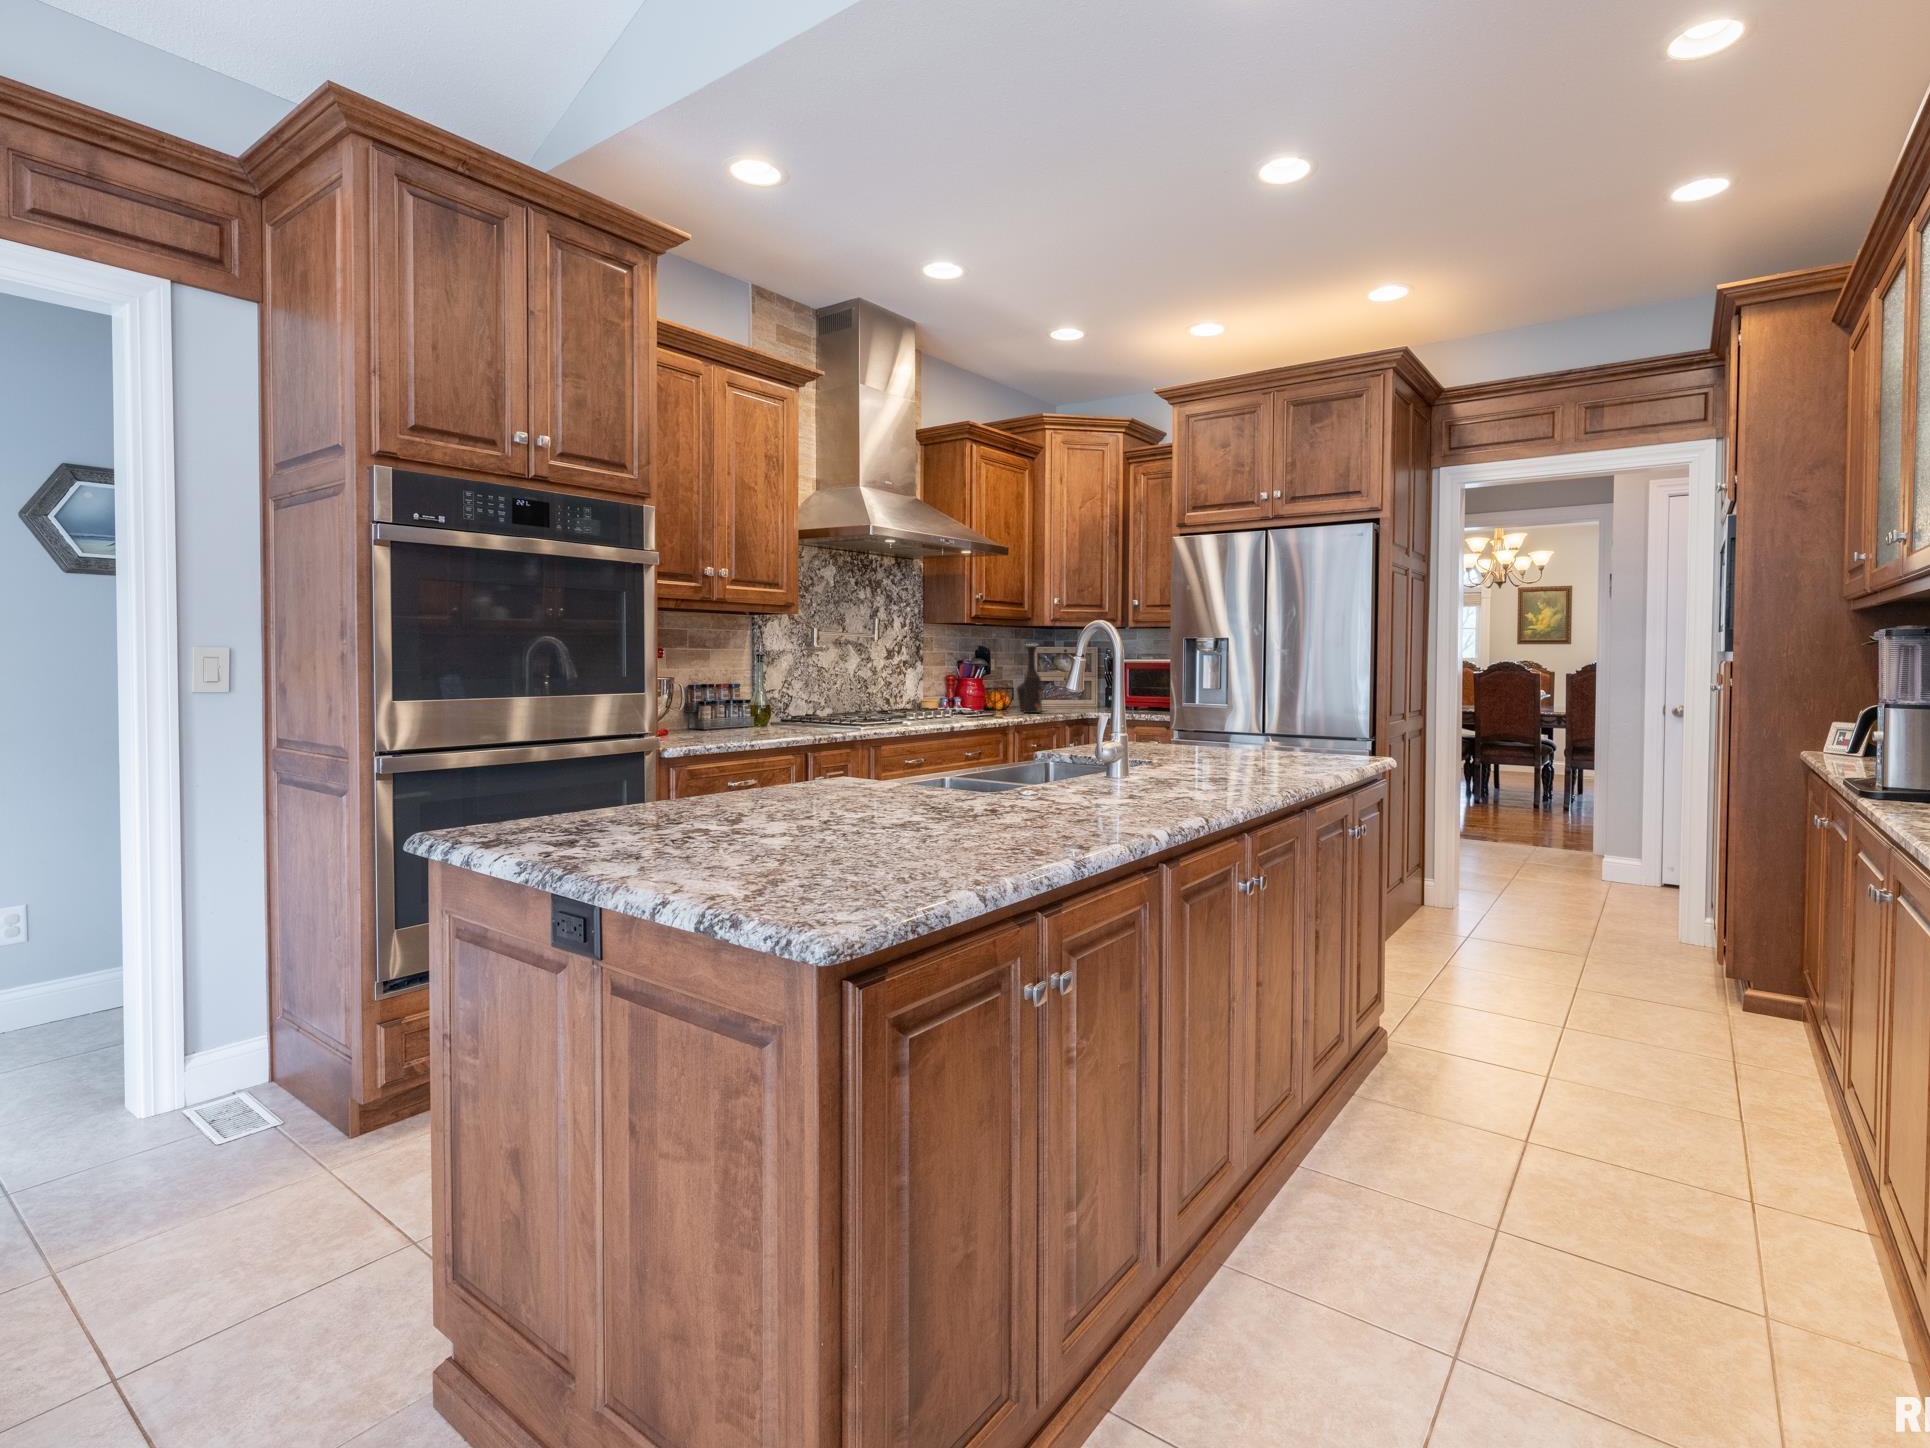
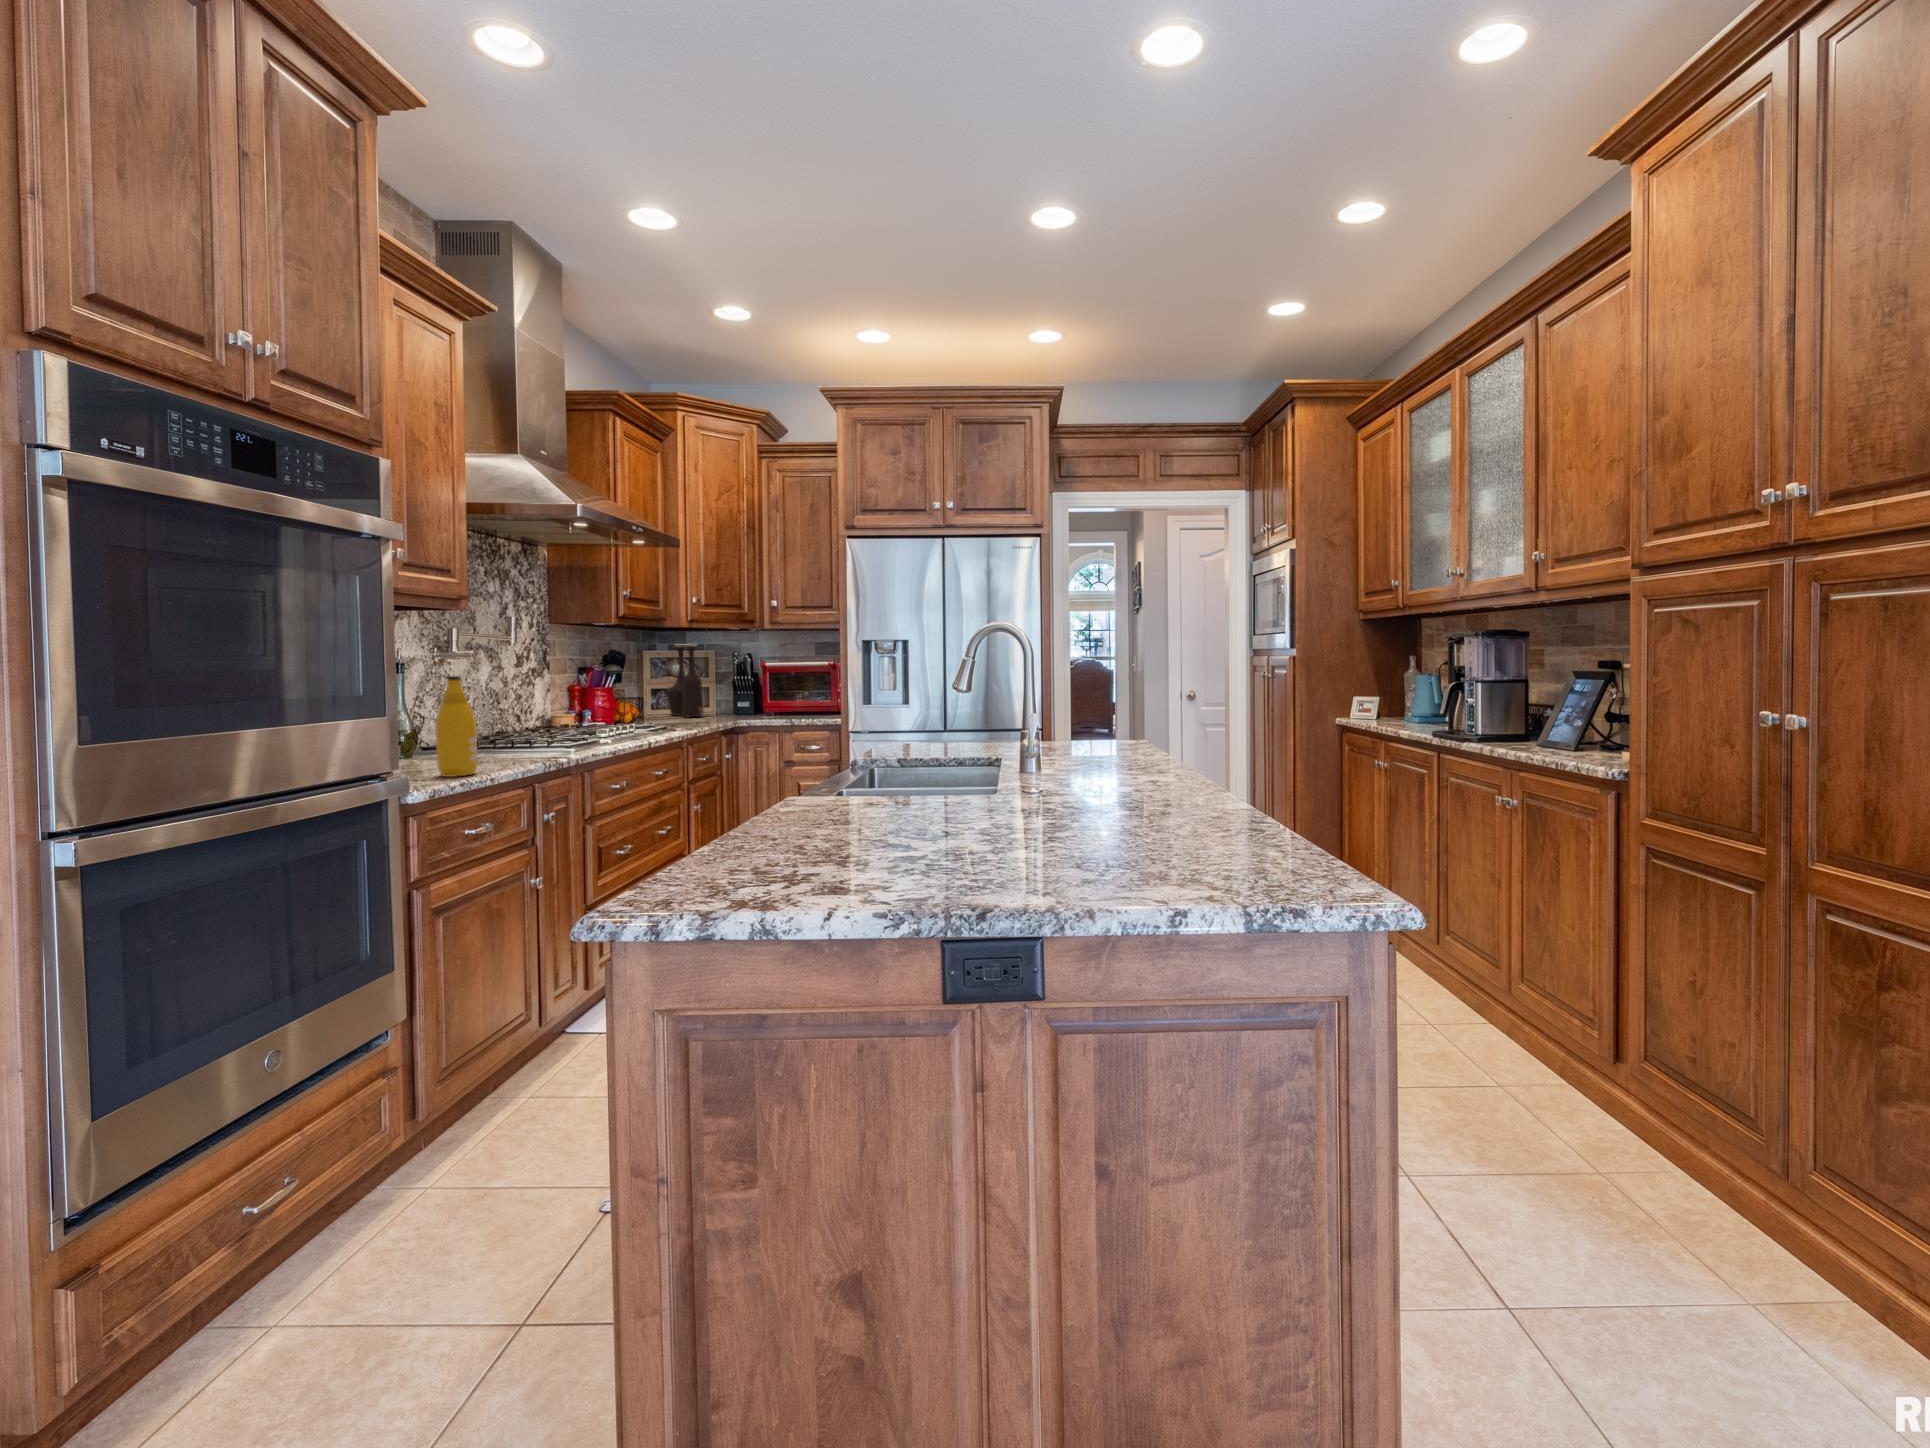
bottle: none [735,662,762,739] -> present [435,676,478,777]

